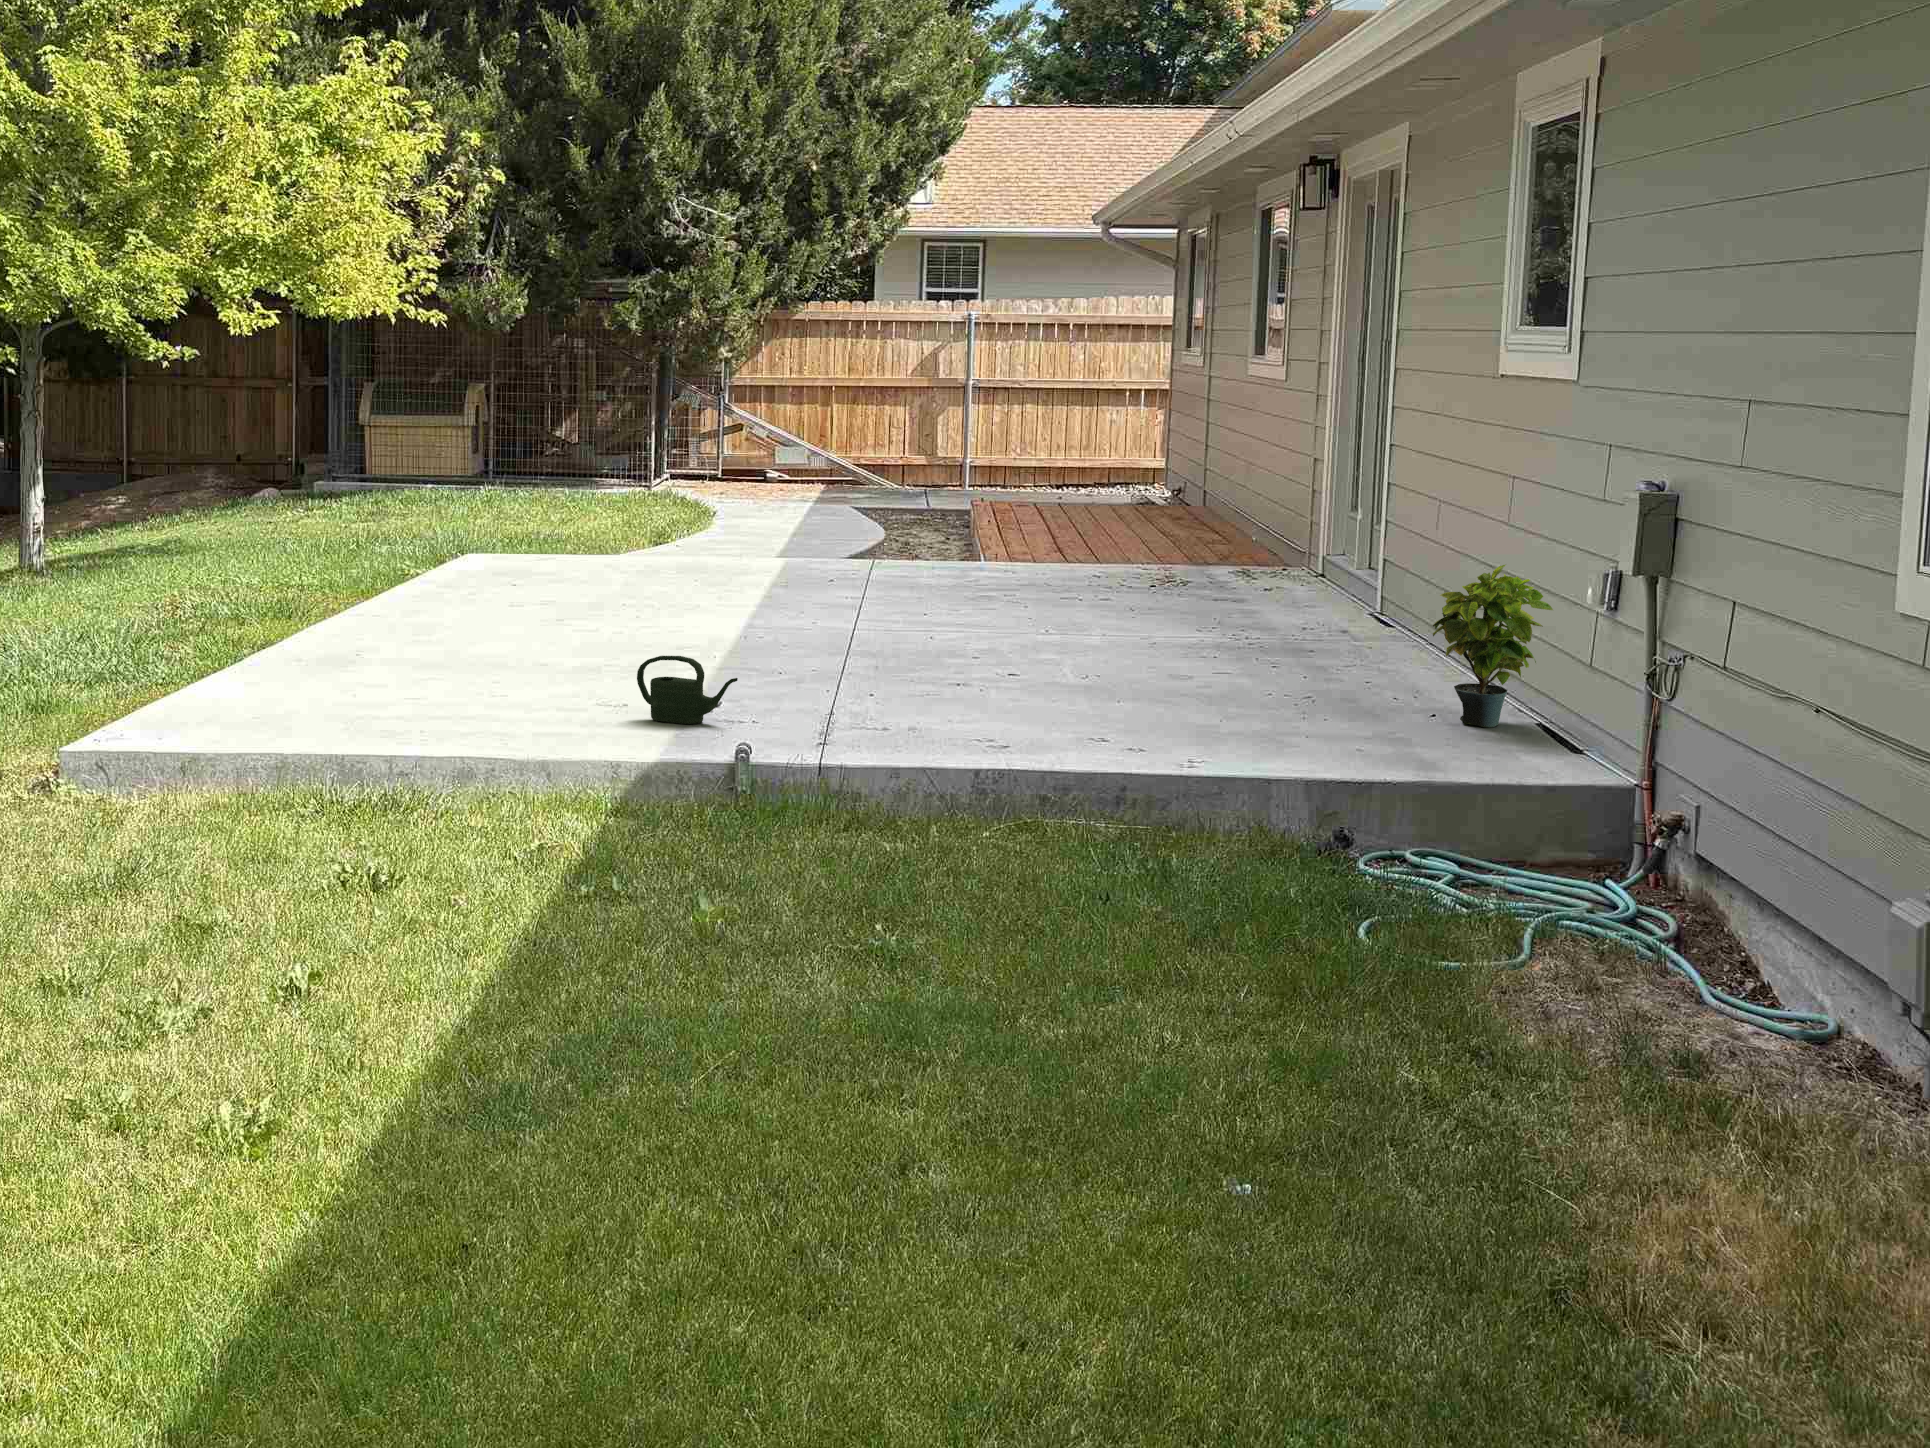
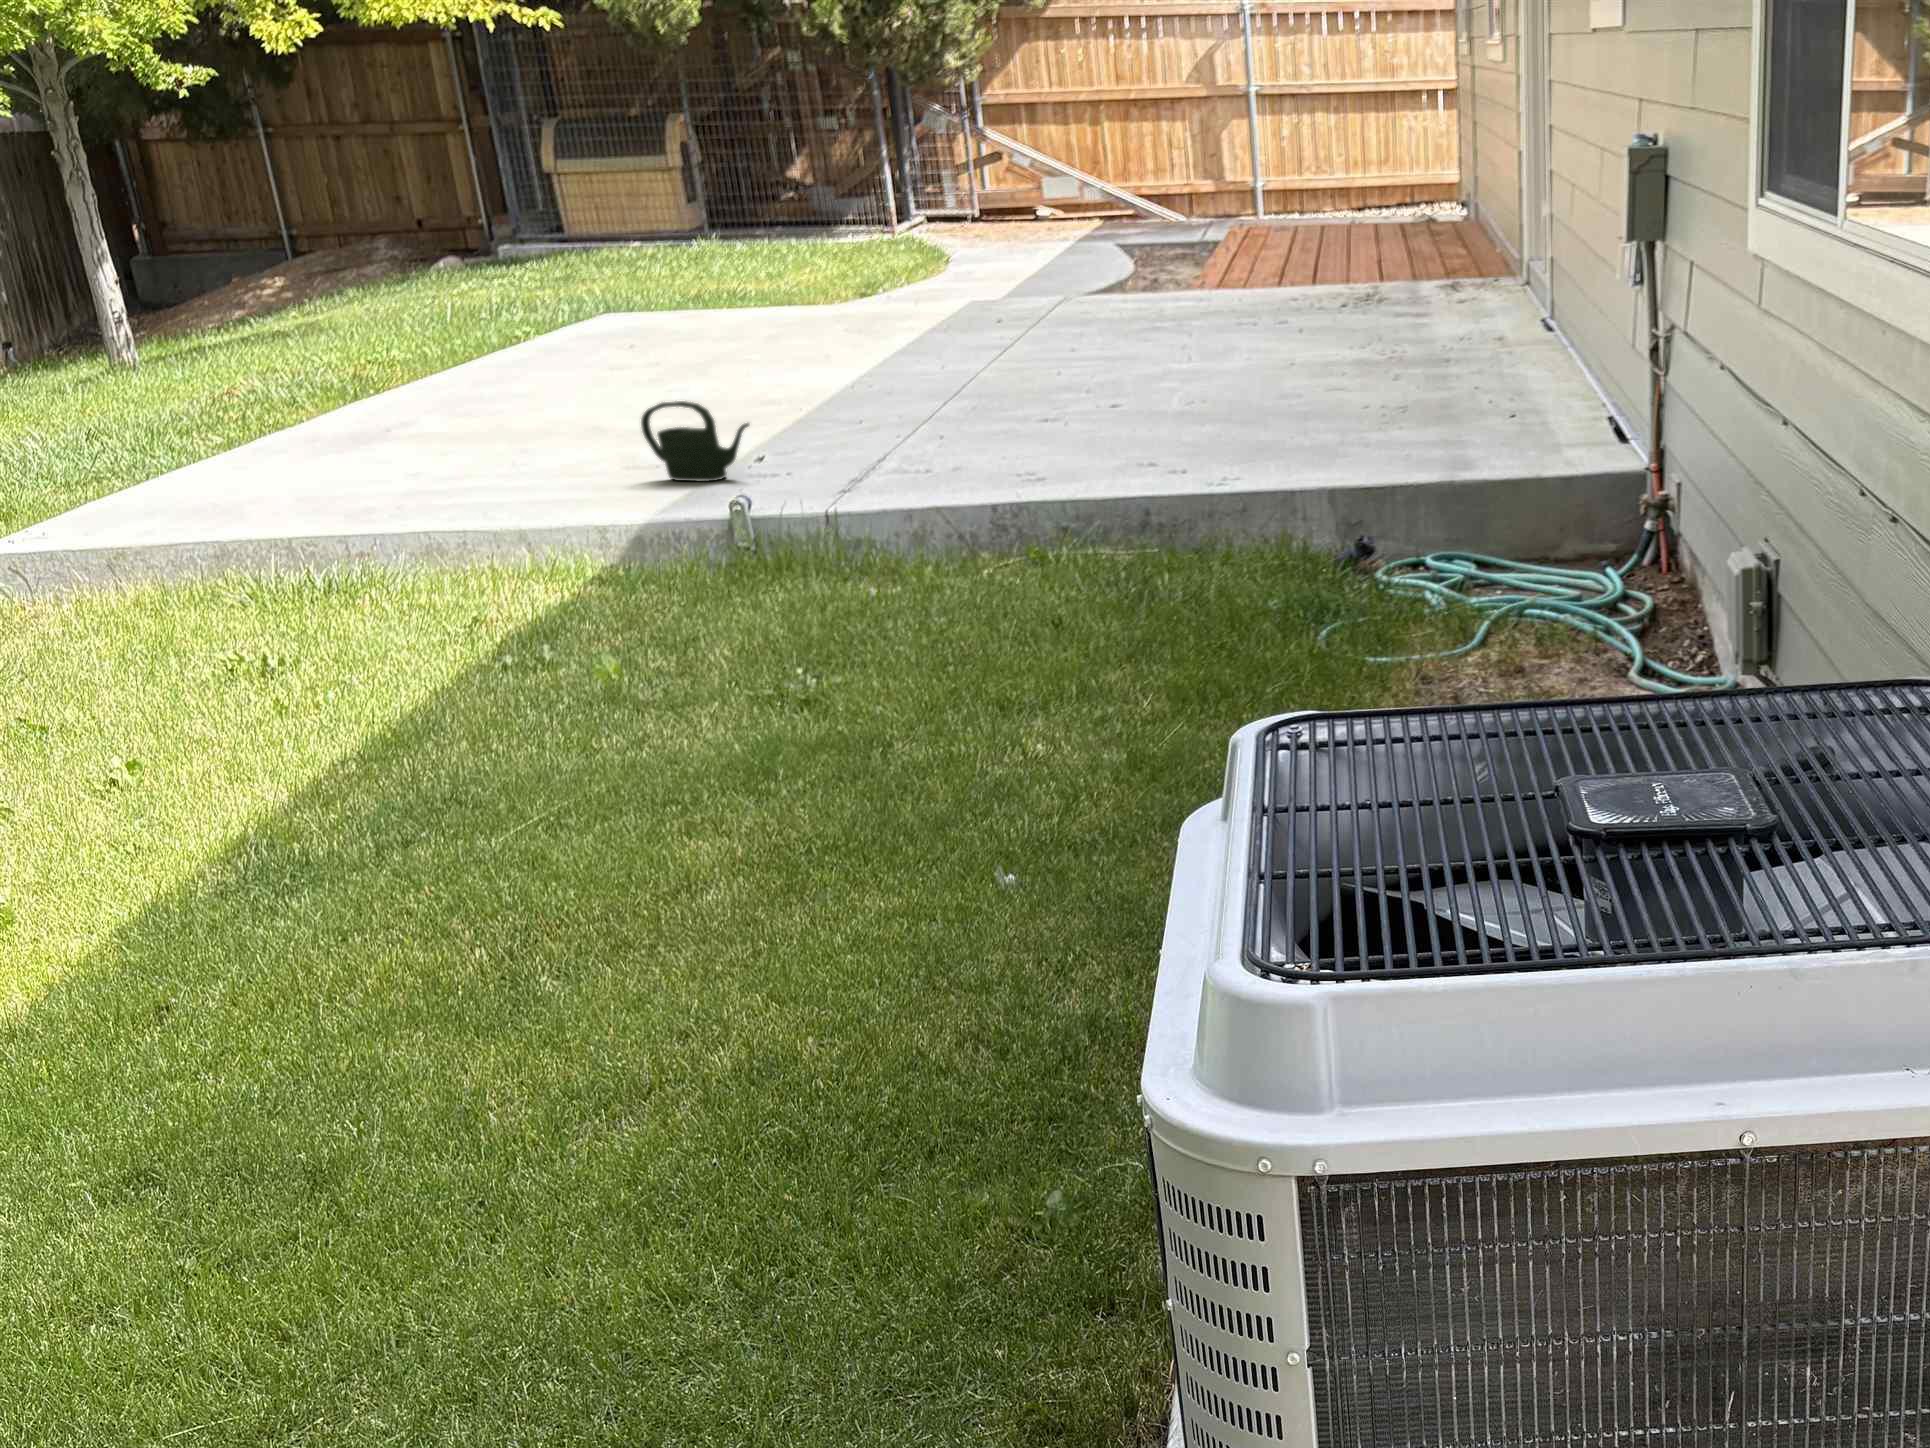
potted plant: present [1433,565,1553,727] -> none [1490,235,1607,424]

